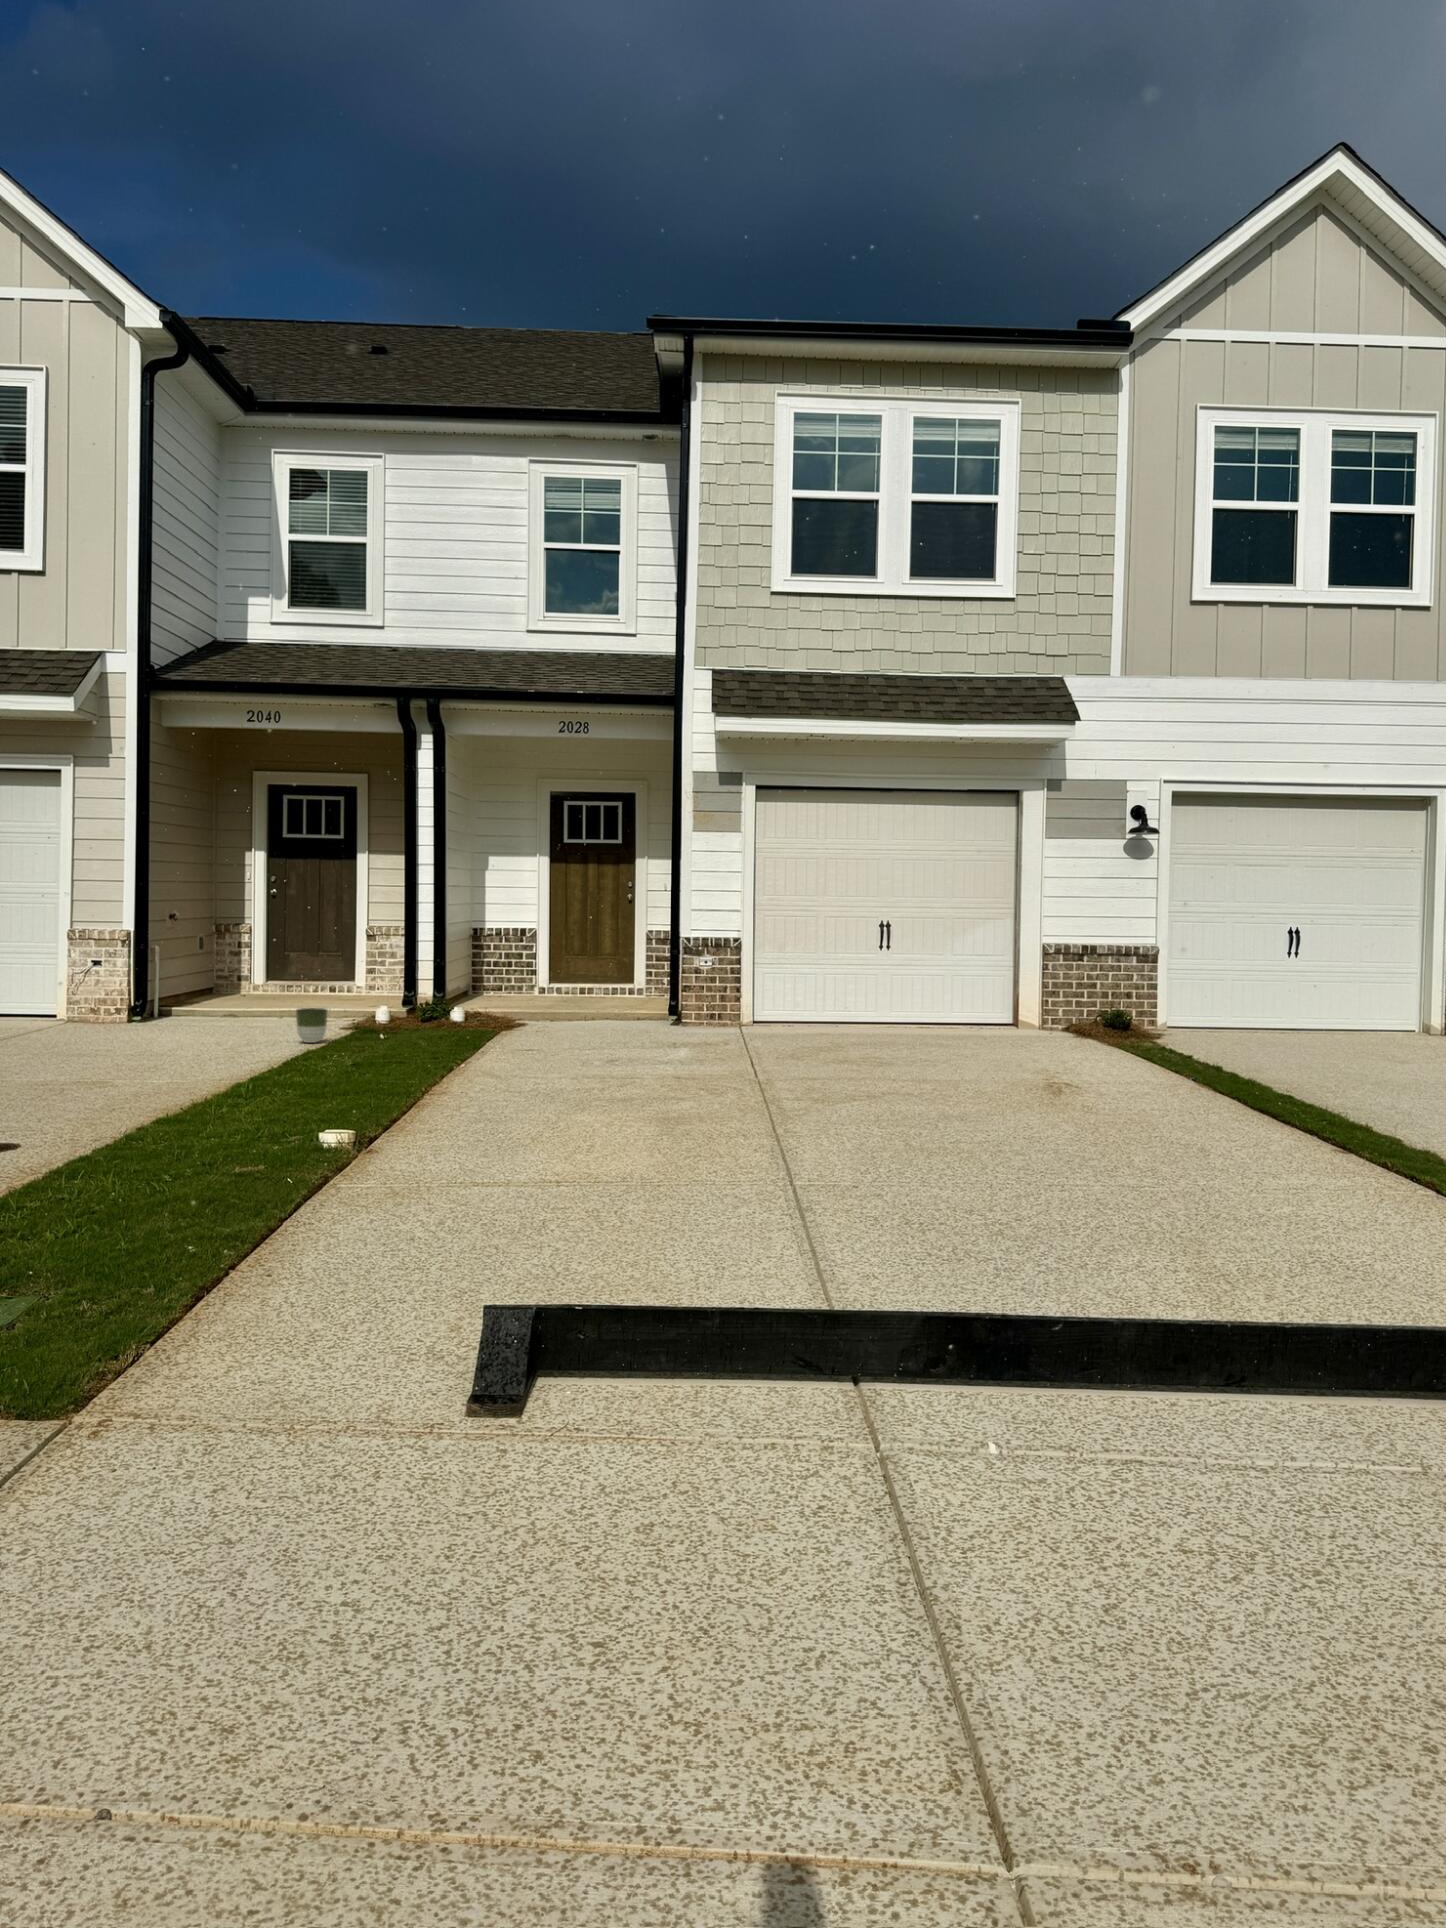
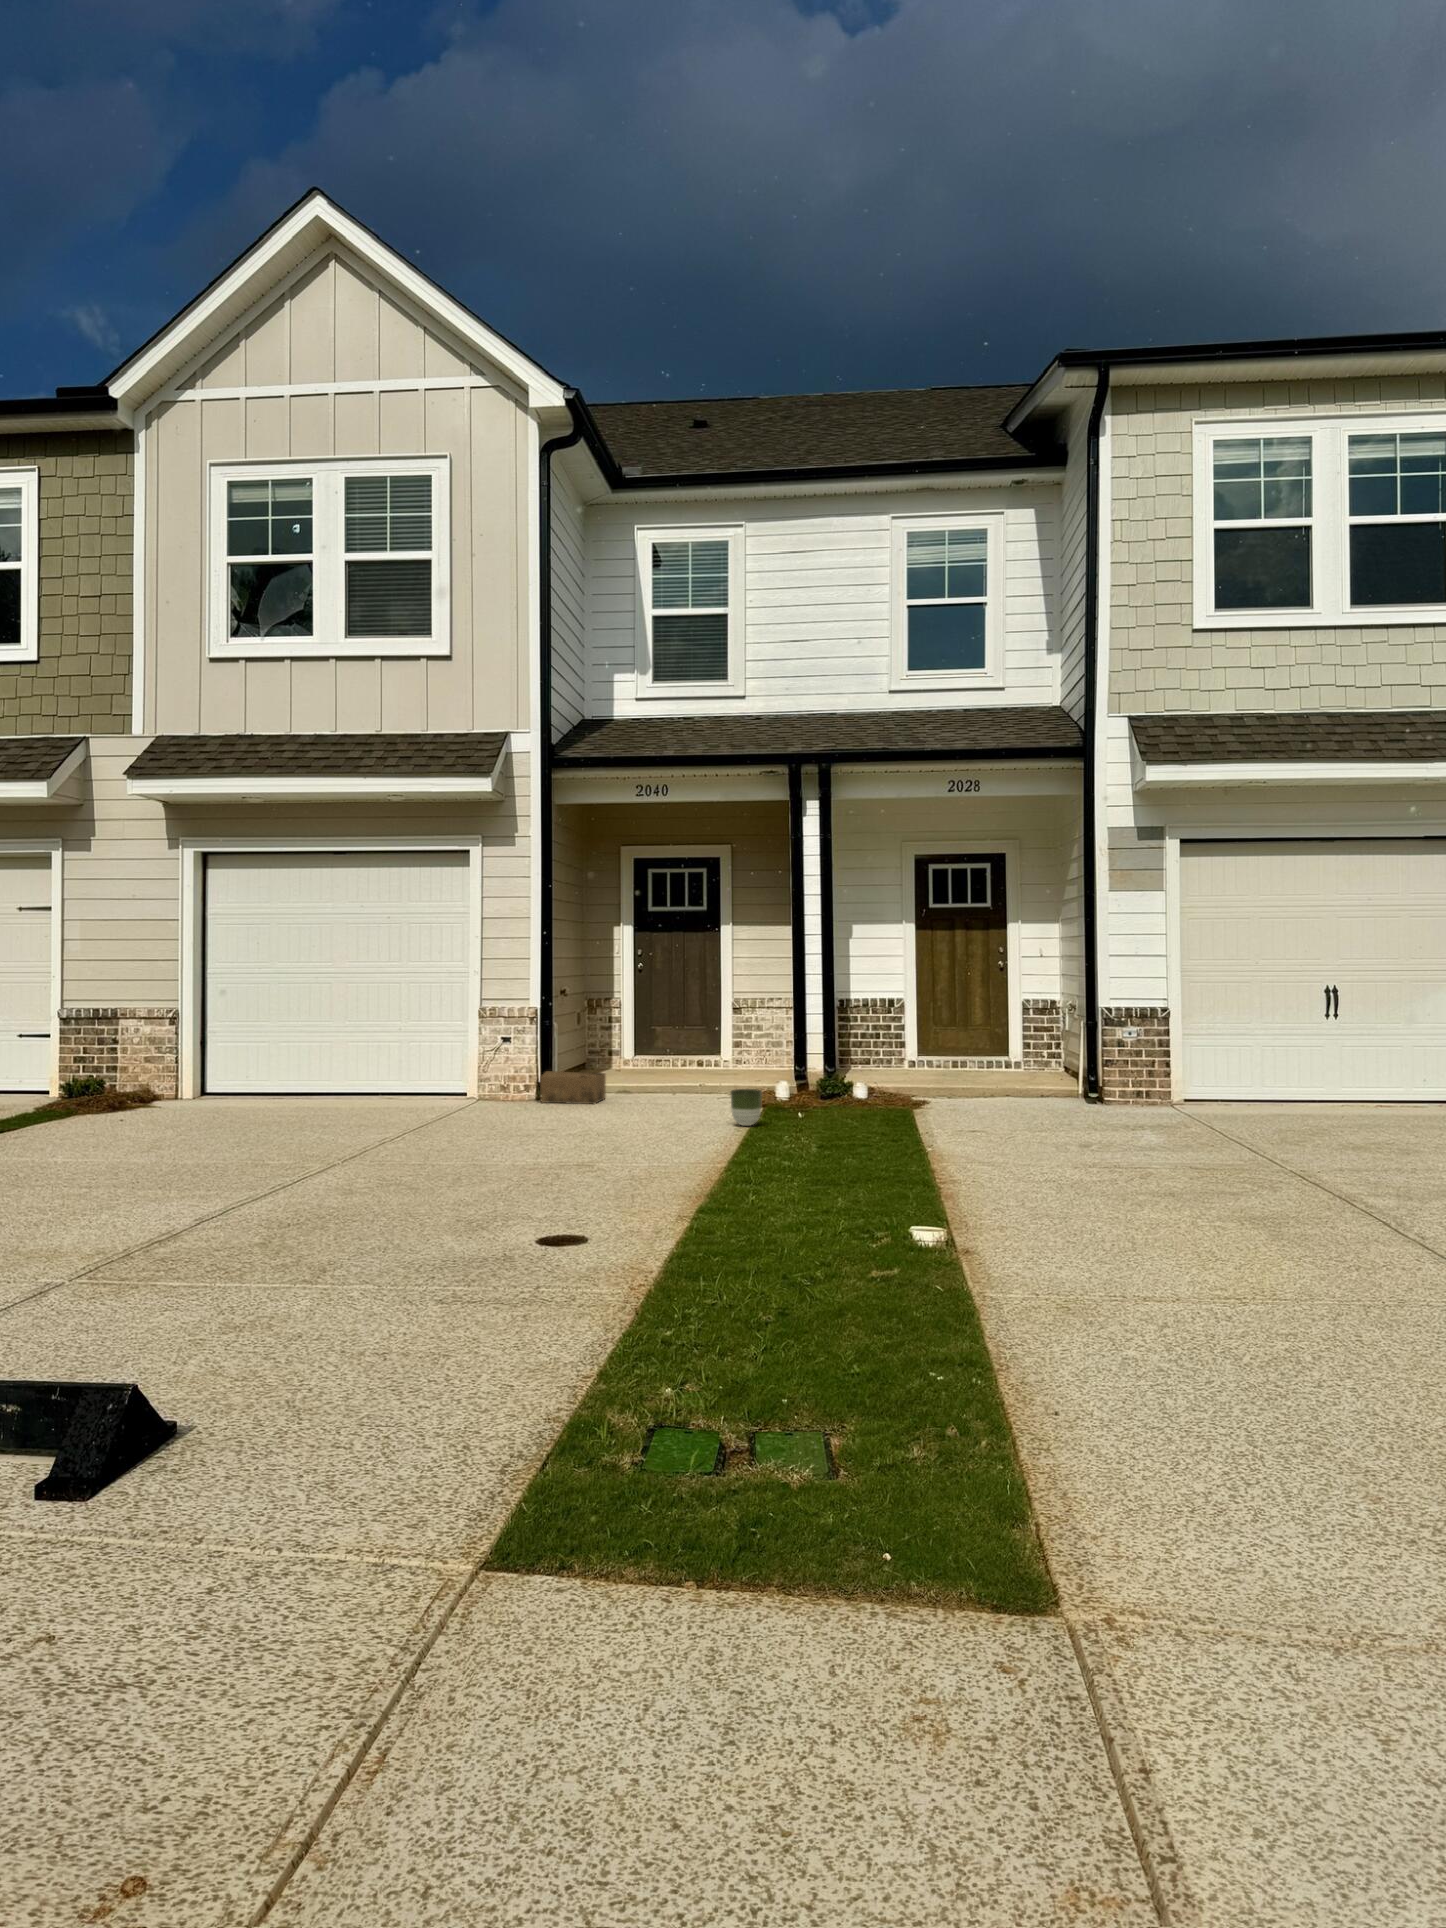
cardboard box: none [132,990,204,1023] -> present [540,1071,606,1104]

